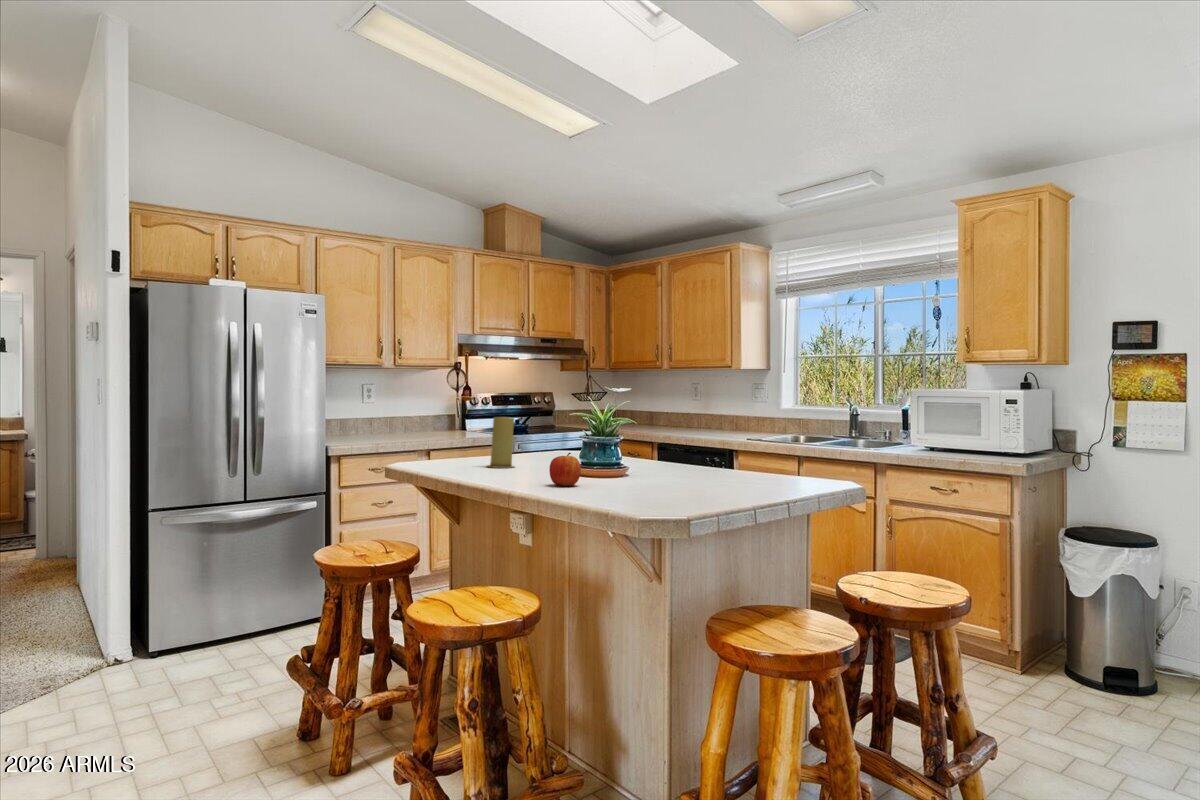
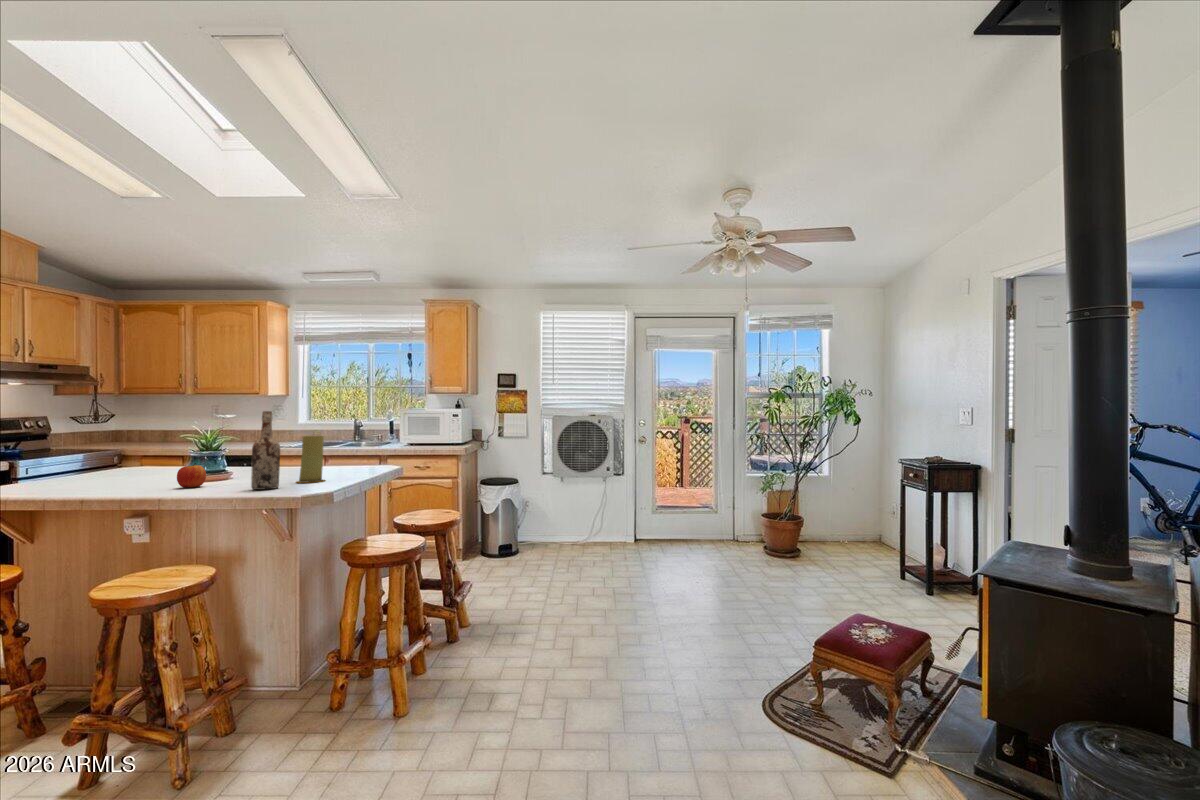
wine bottle: none [603,380,642,503] -> present [251,411,280,490]
candle: present [487,417,514,468] -> present [297,436,325,483]

